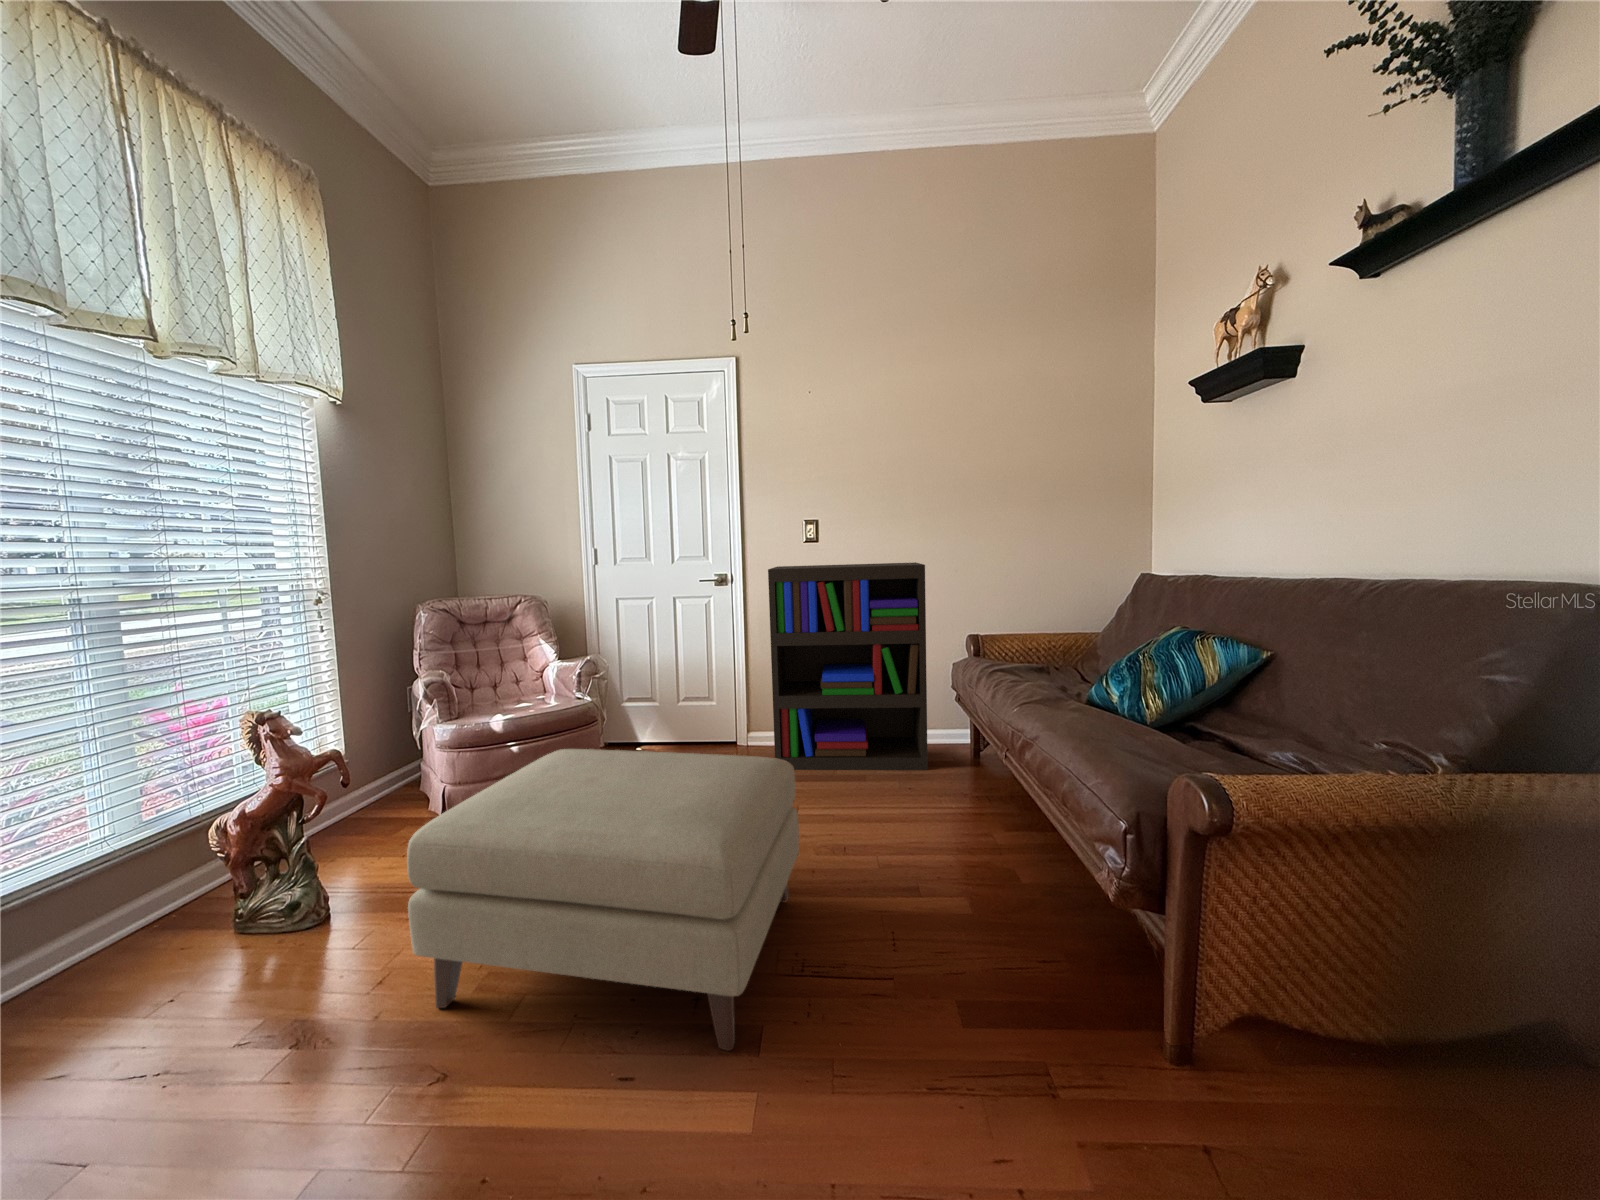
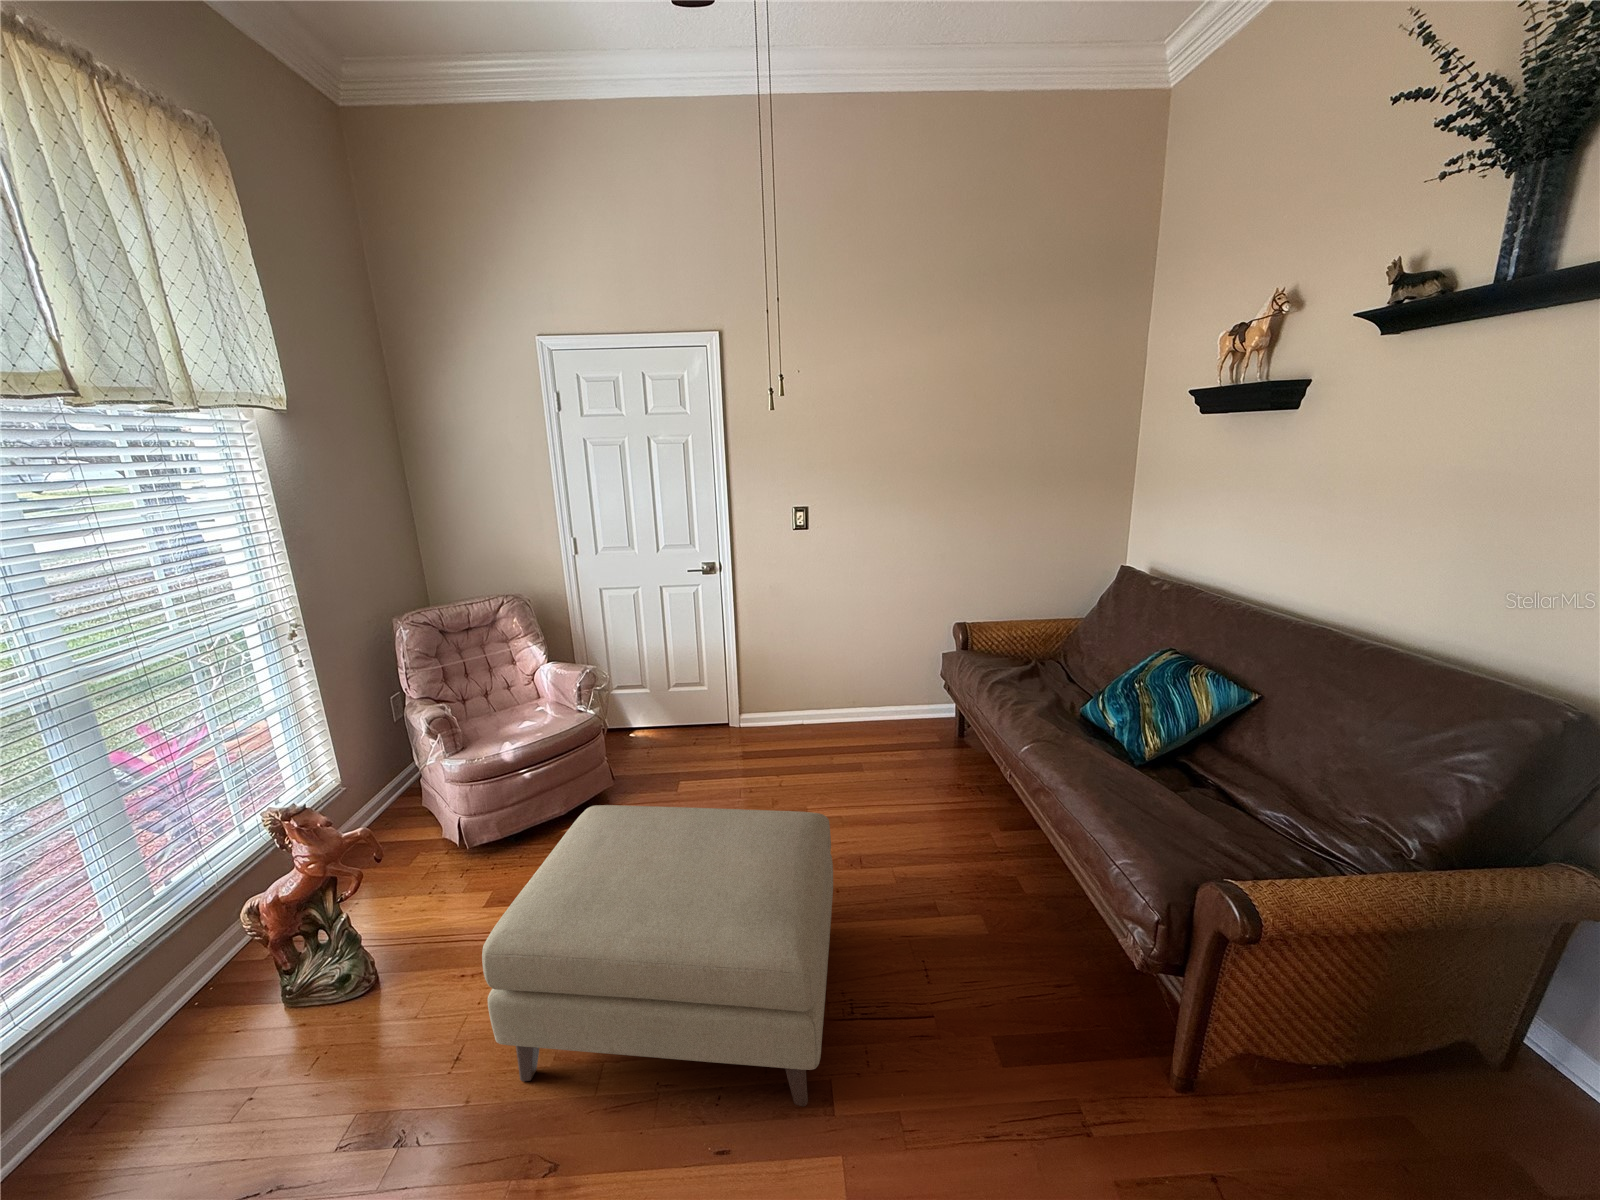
bookshelf: present [768,562,928,770] -> none [768,556,925,765]

